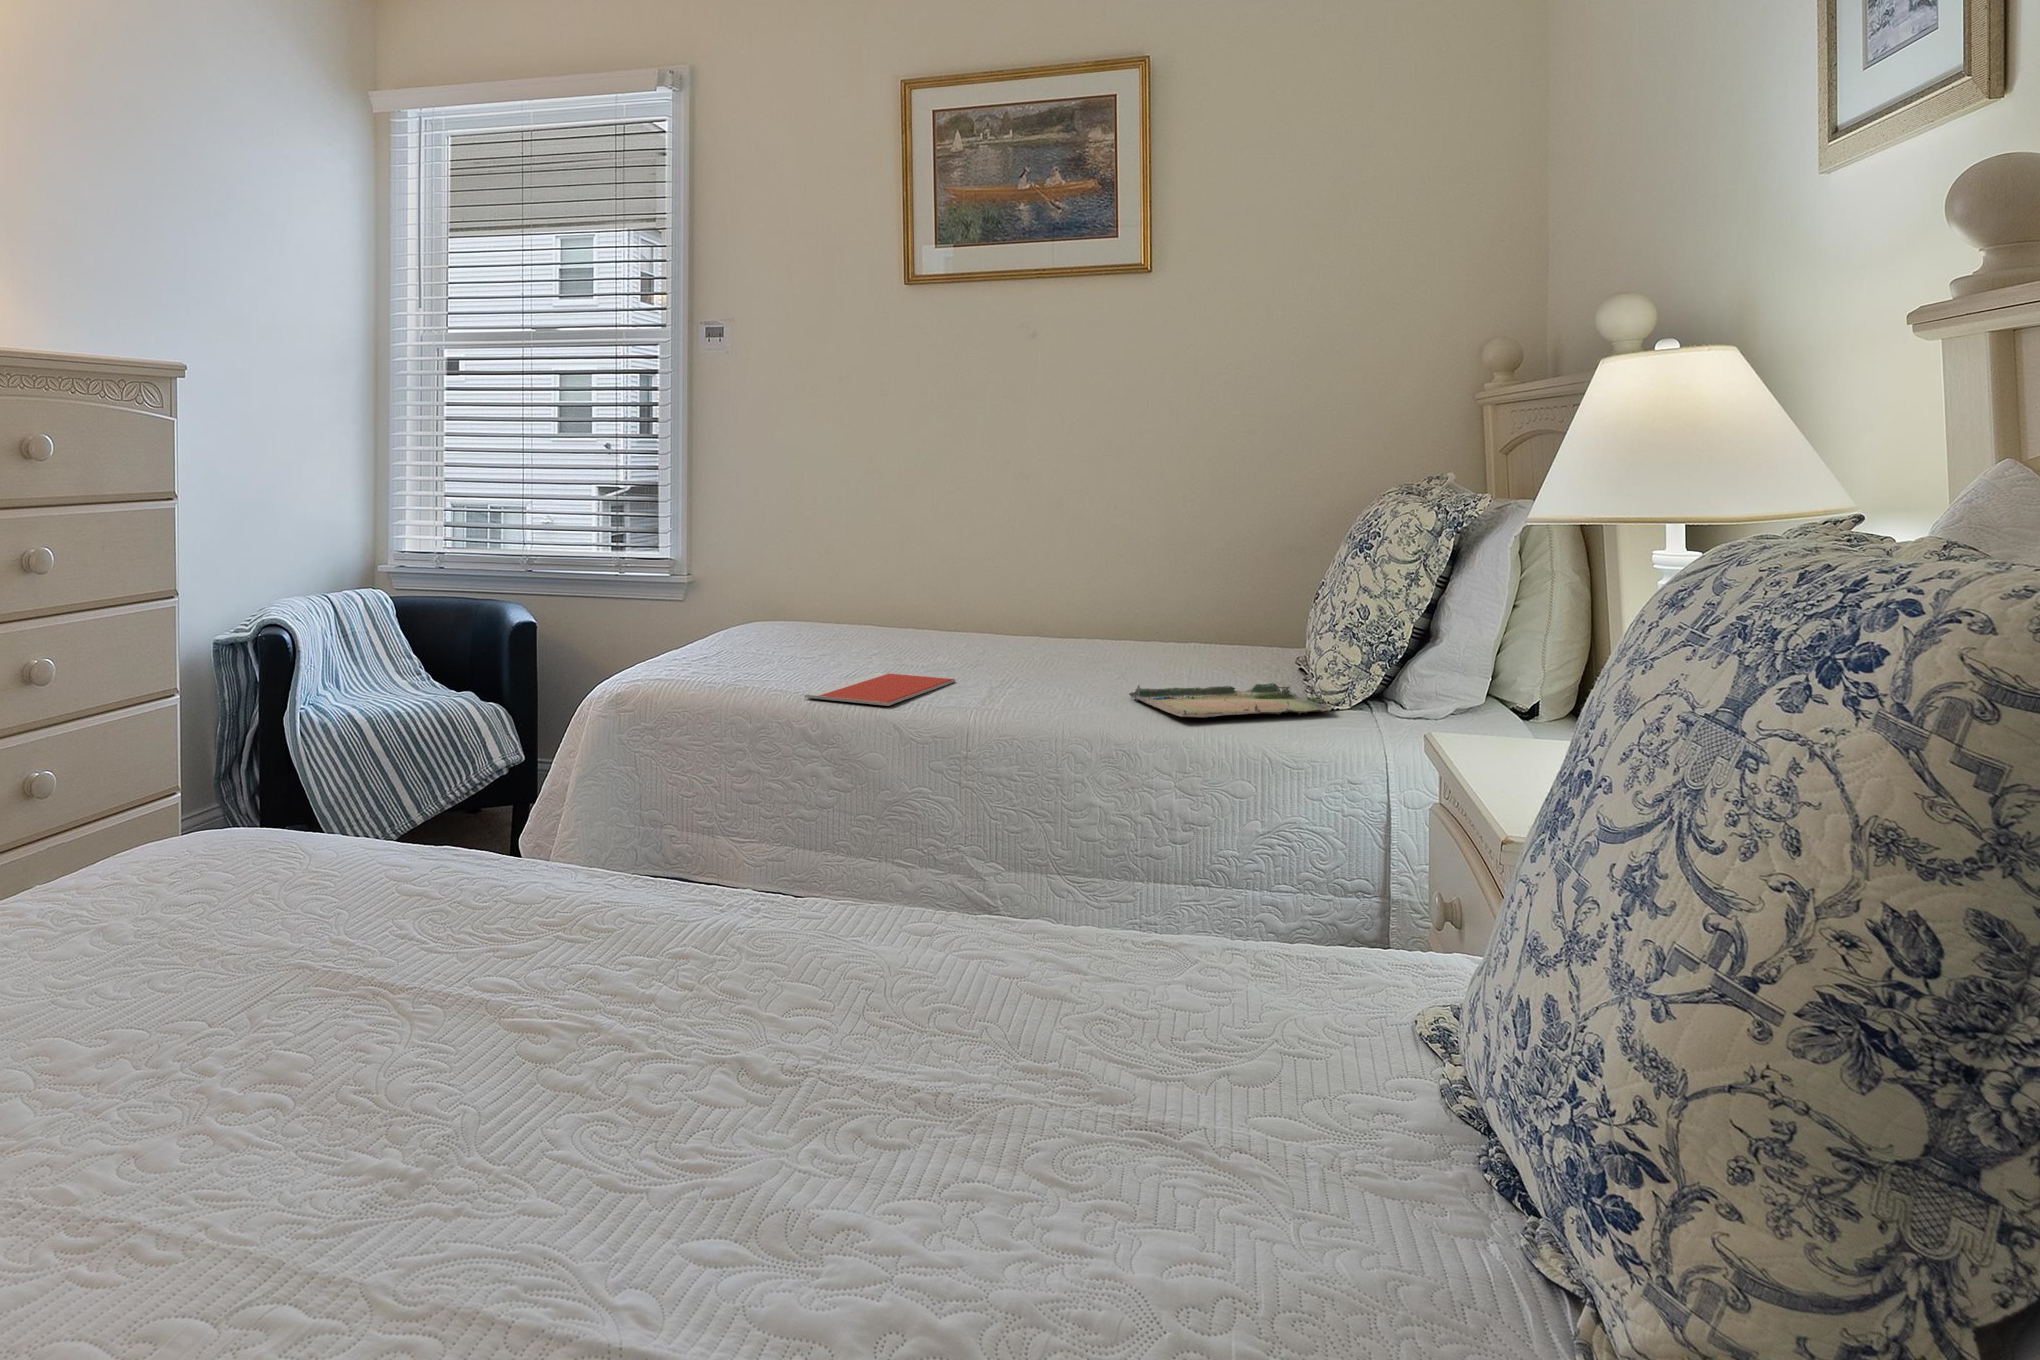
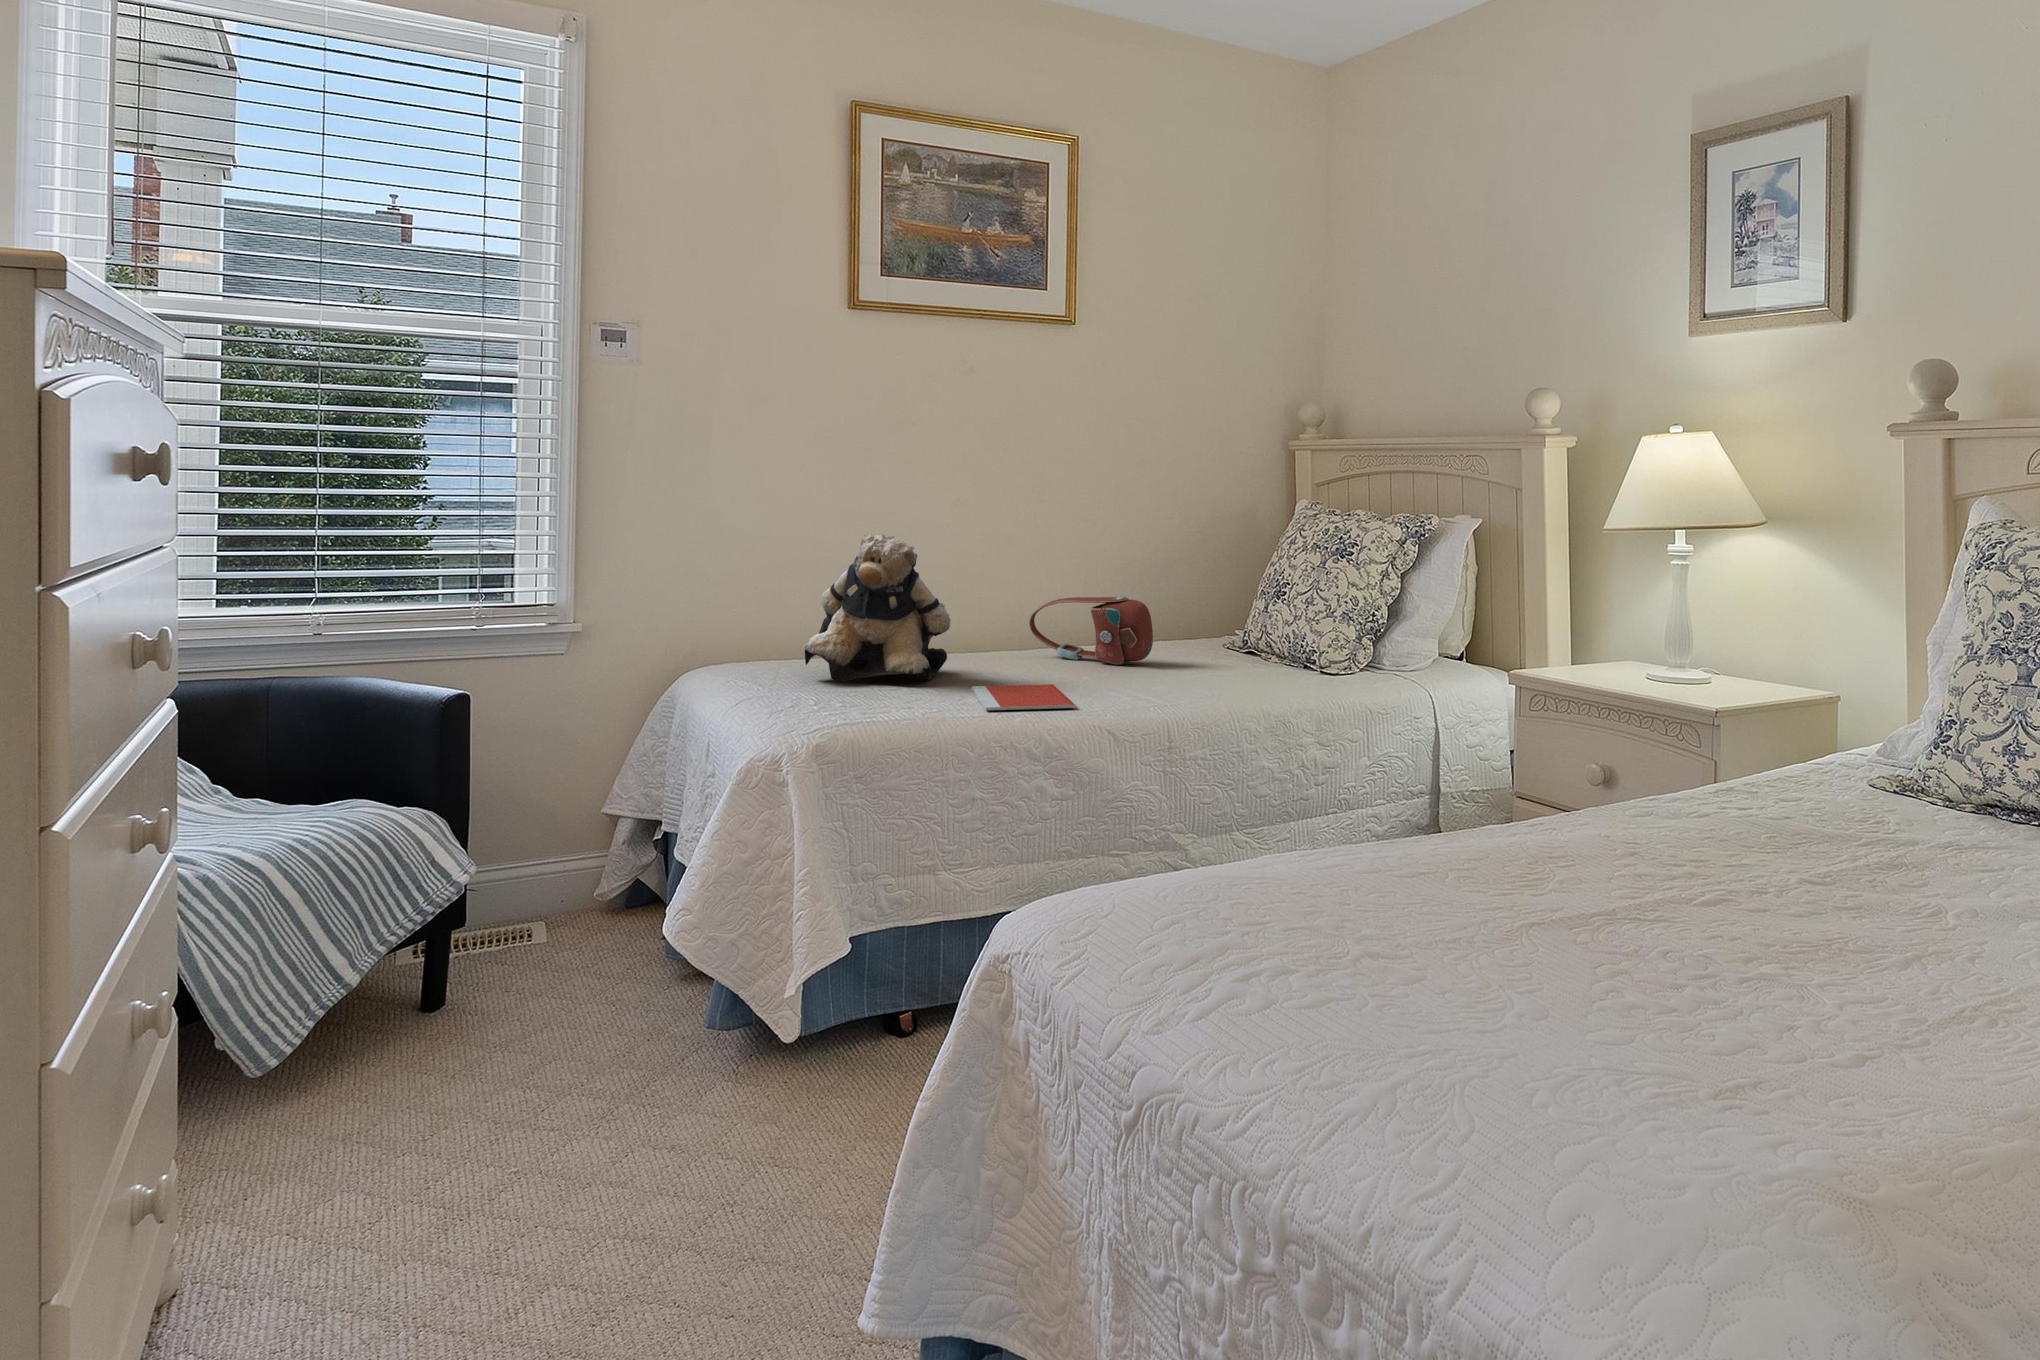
teddy bear: none [762,511,909,662] -> present [805,534,951,682]
handbag: none [1045,586,1145,666] -> present [1029,596,1153,665]
tray: present [1129,683,1331,717] -> none [1210,661,1357,689]

